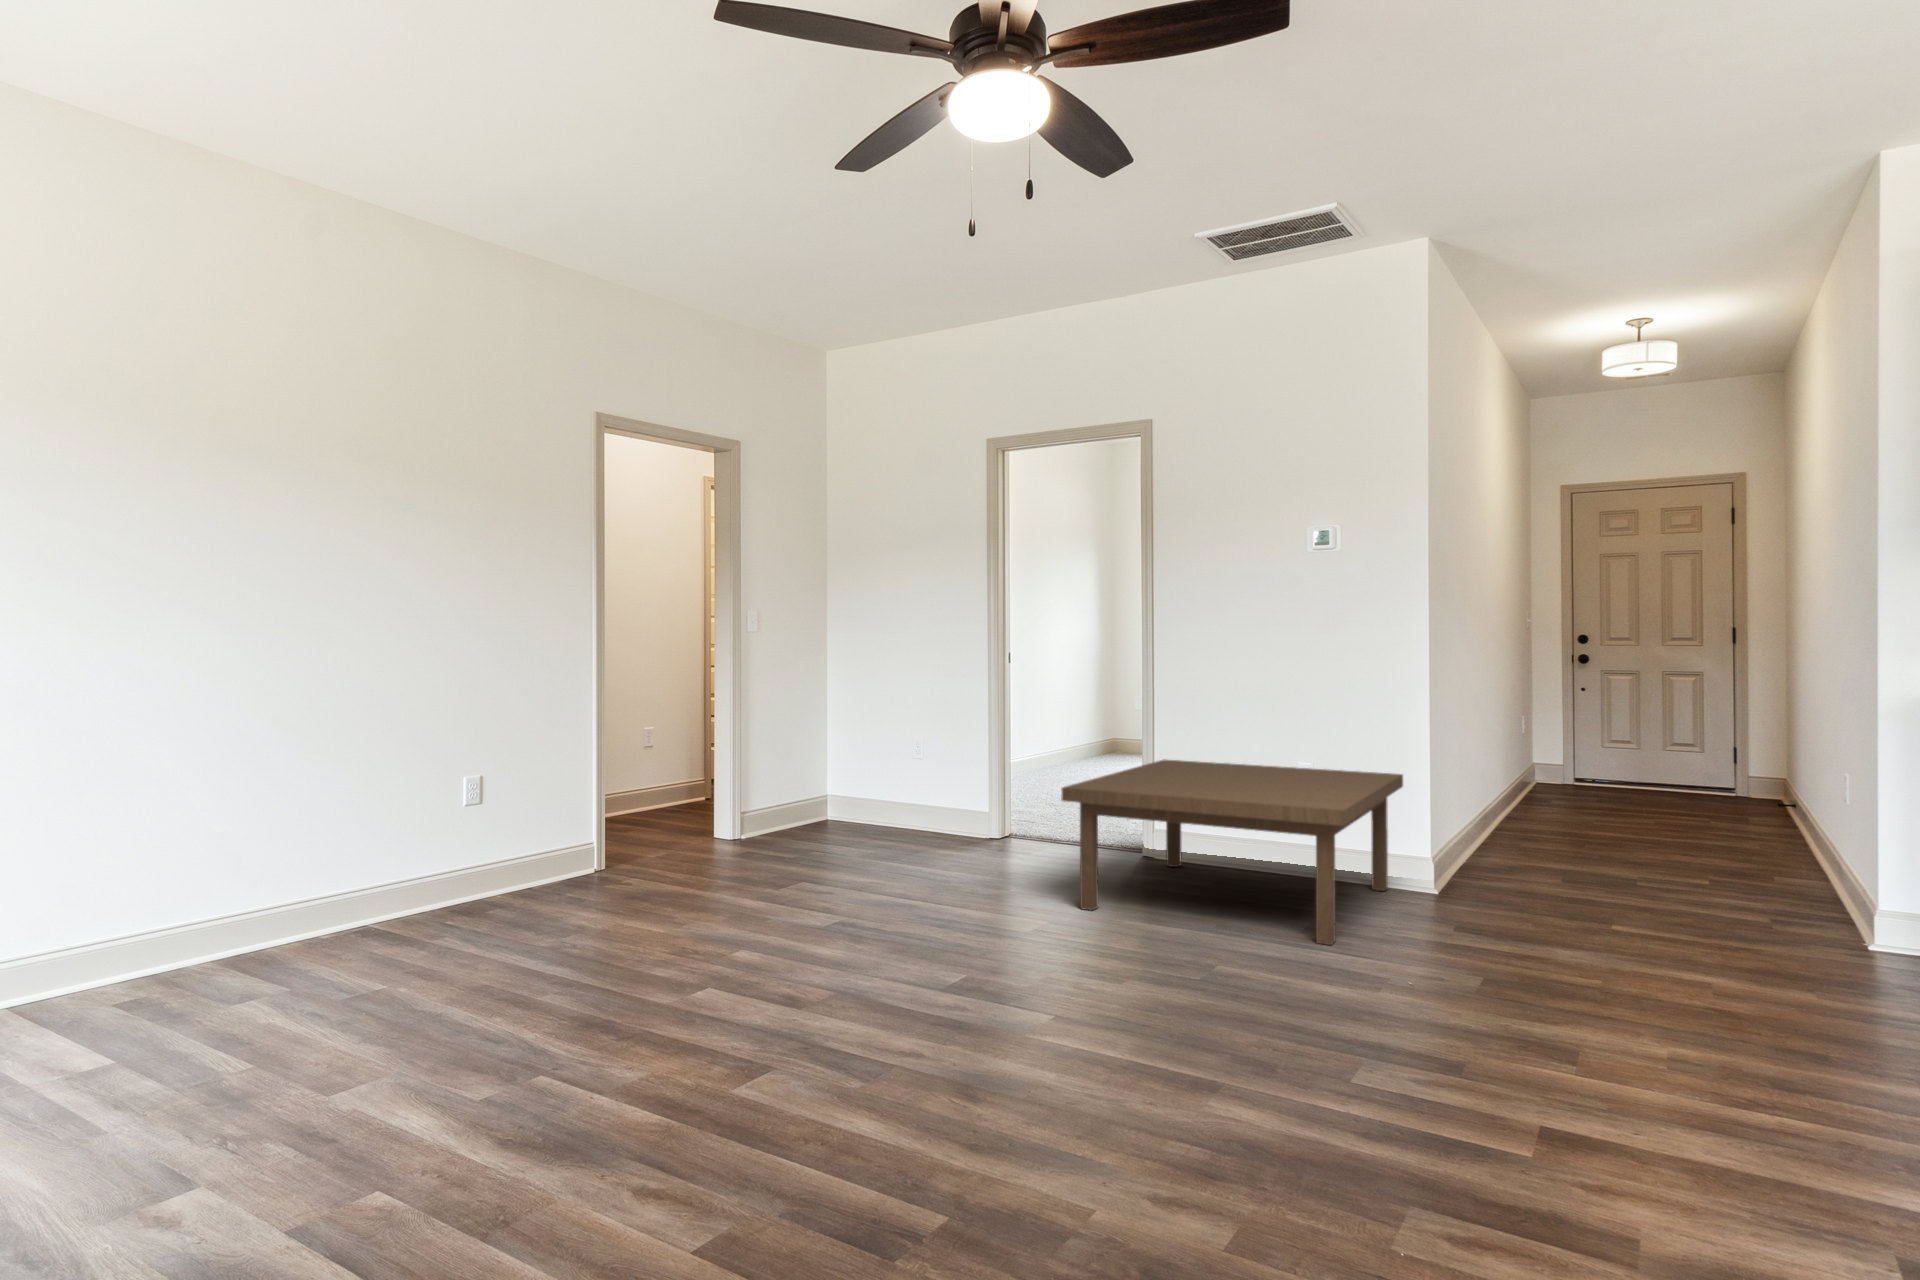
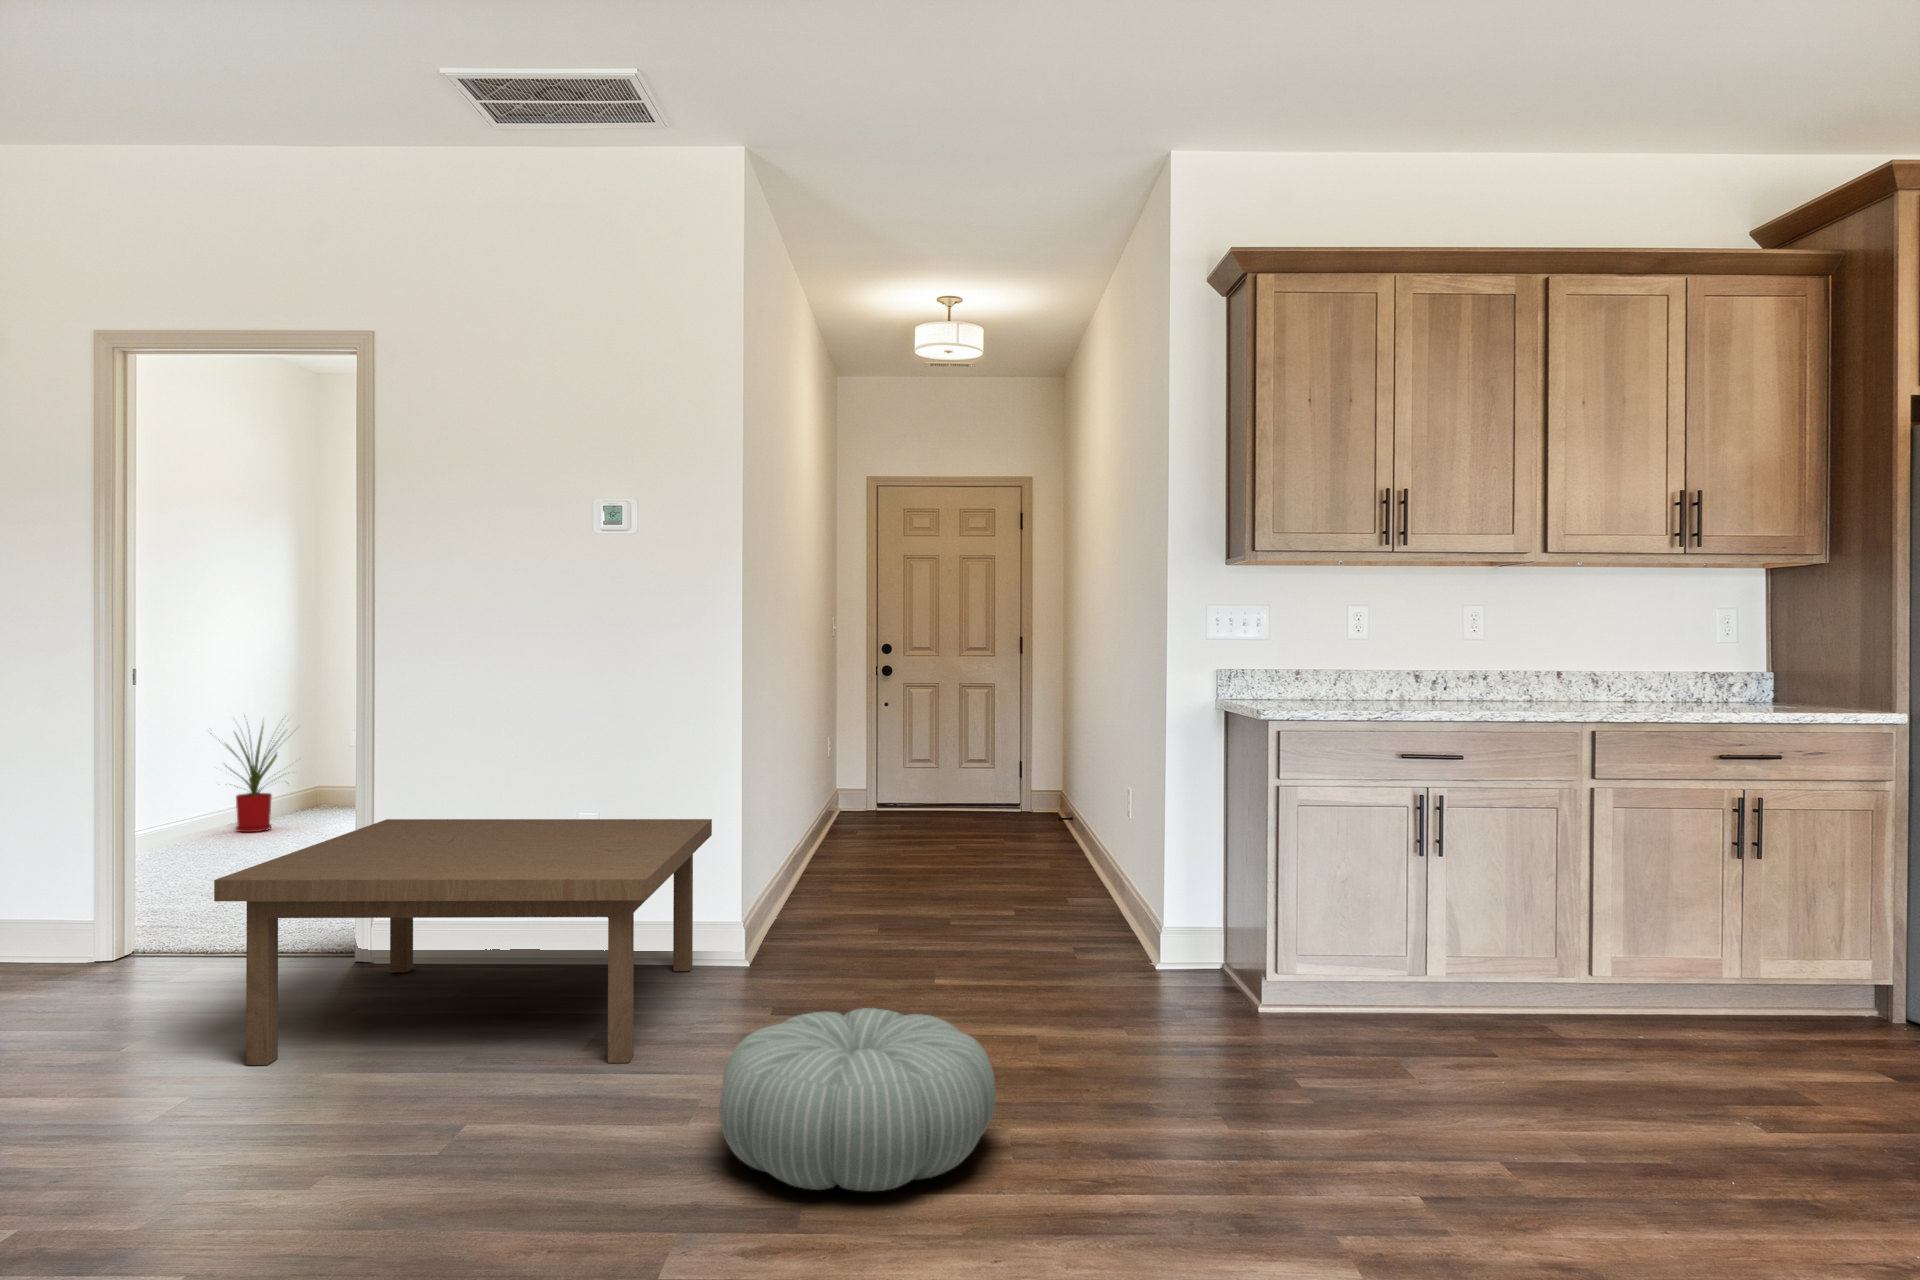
house plant: none [1048,687,1108,769] -> present [225,716,292,832]
pouf: none [1395,922,1639,1061] -> present [720,1008,996,1191]

